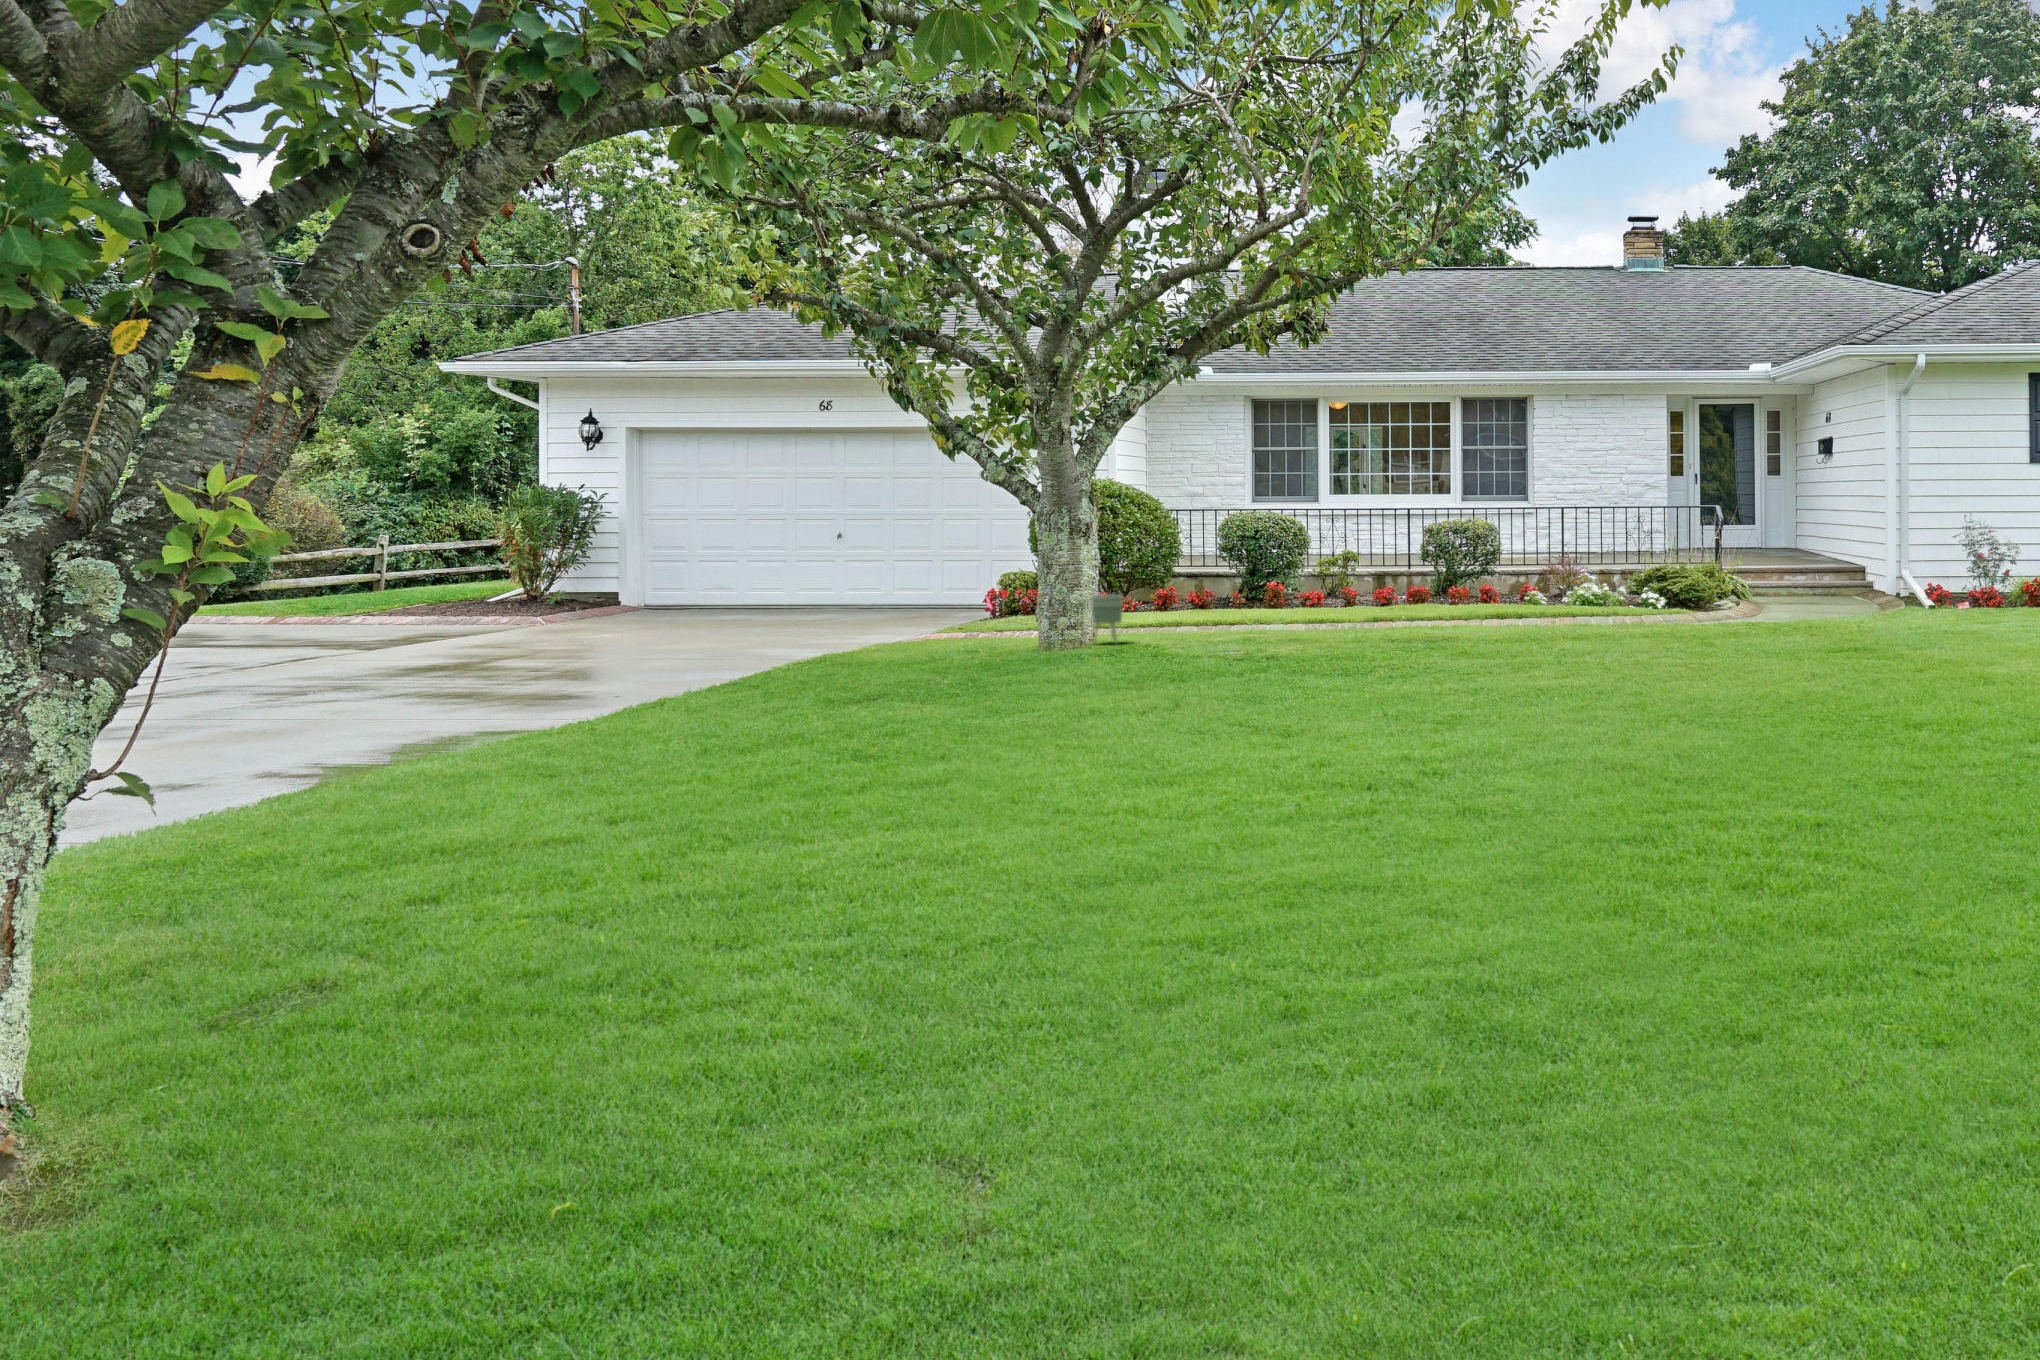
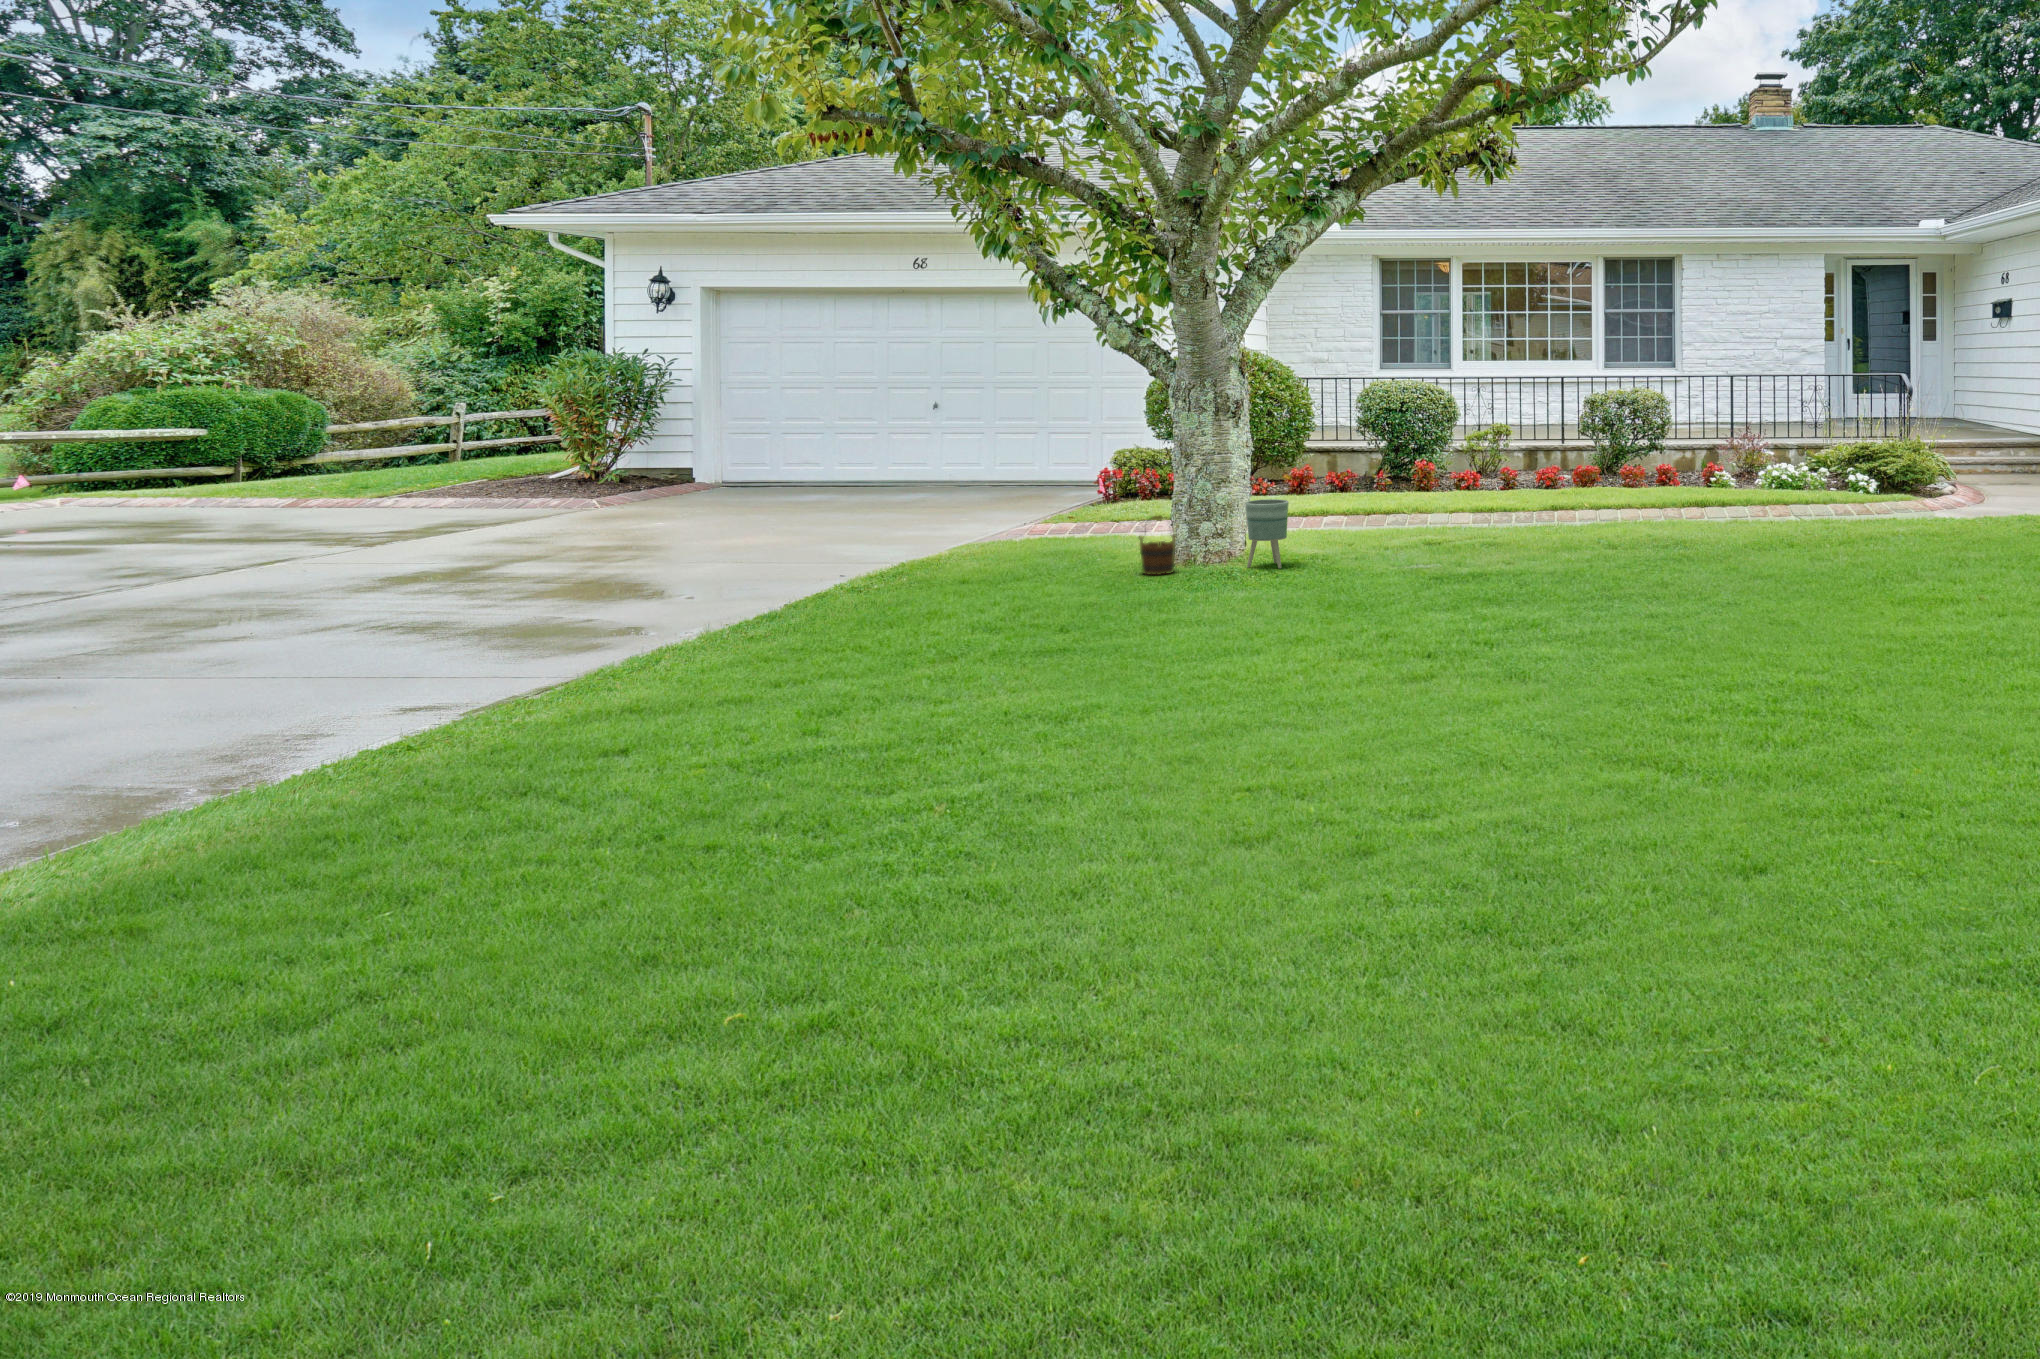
wooden bucket: none [1010,604,1039,648] -> present [1139,516,1176,575]

